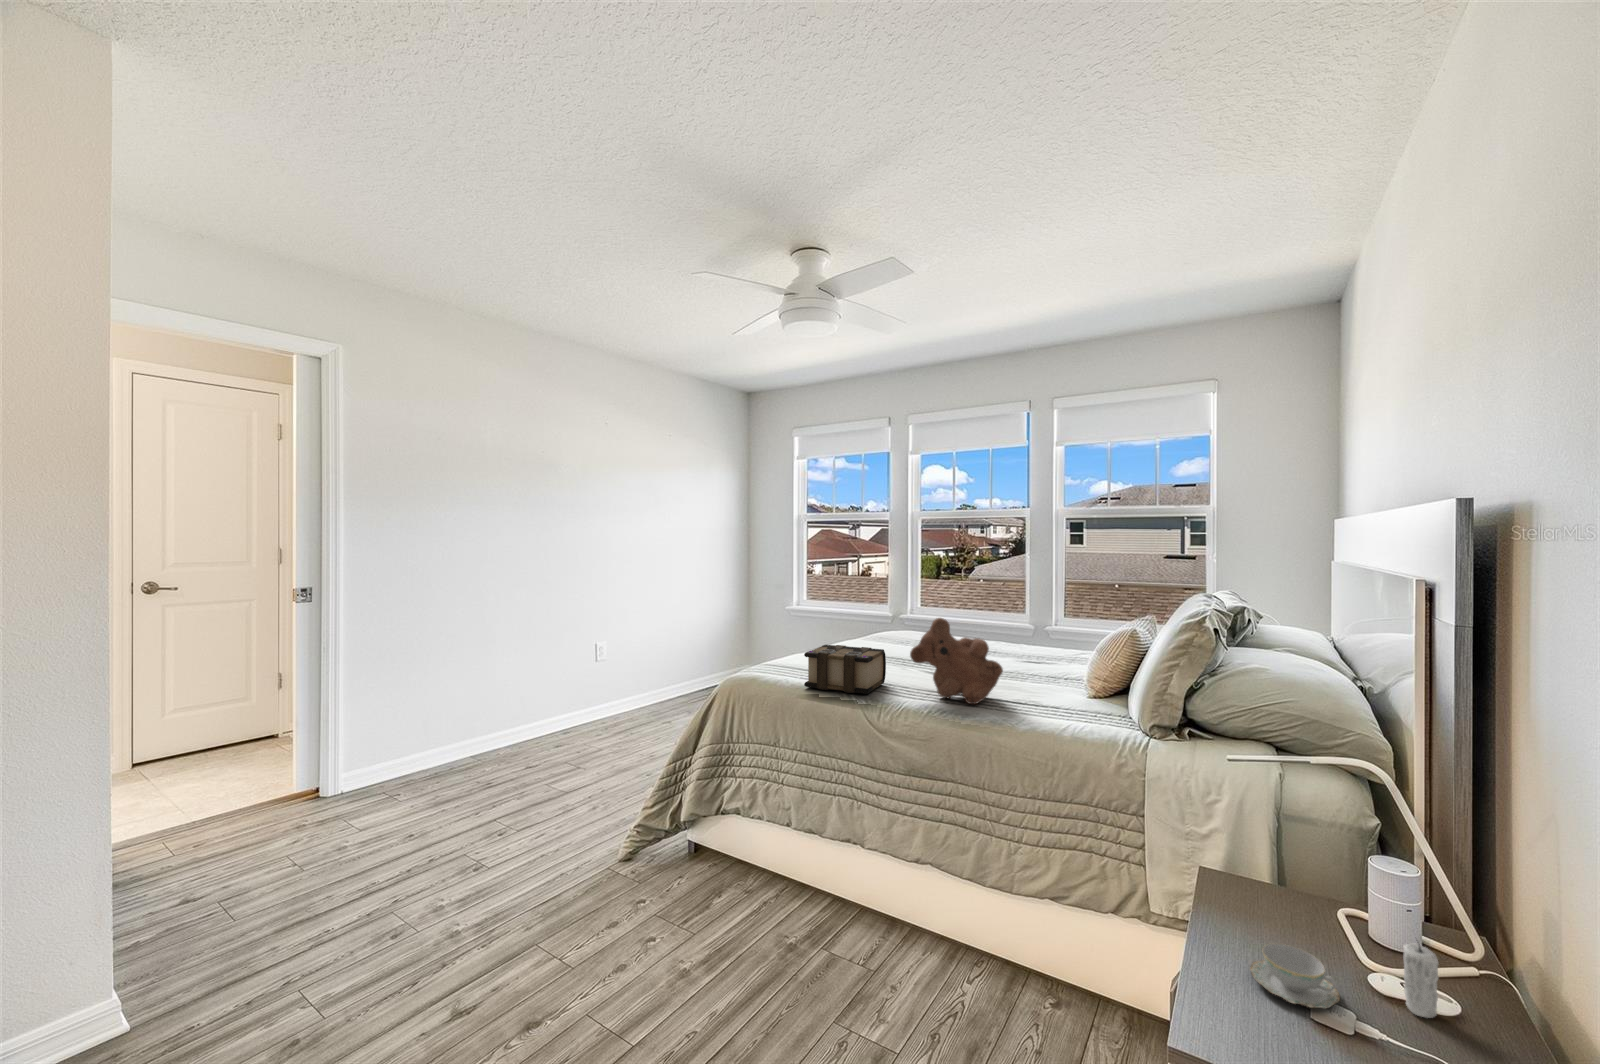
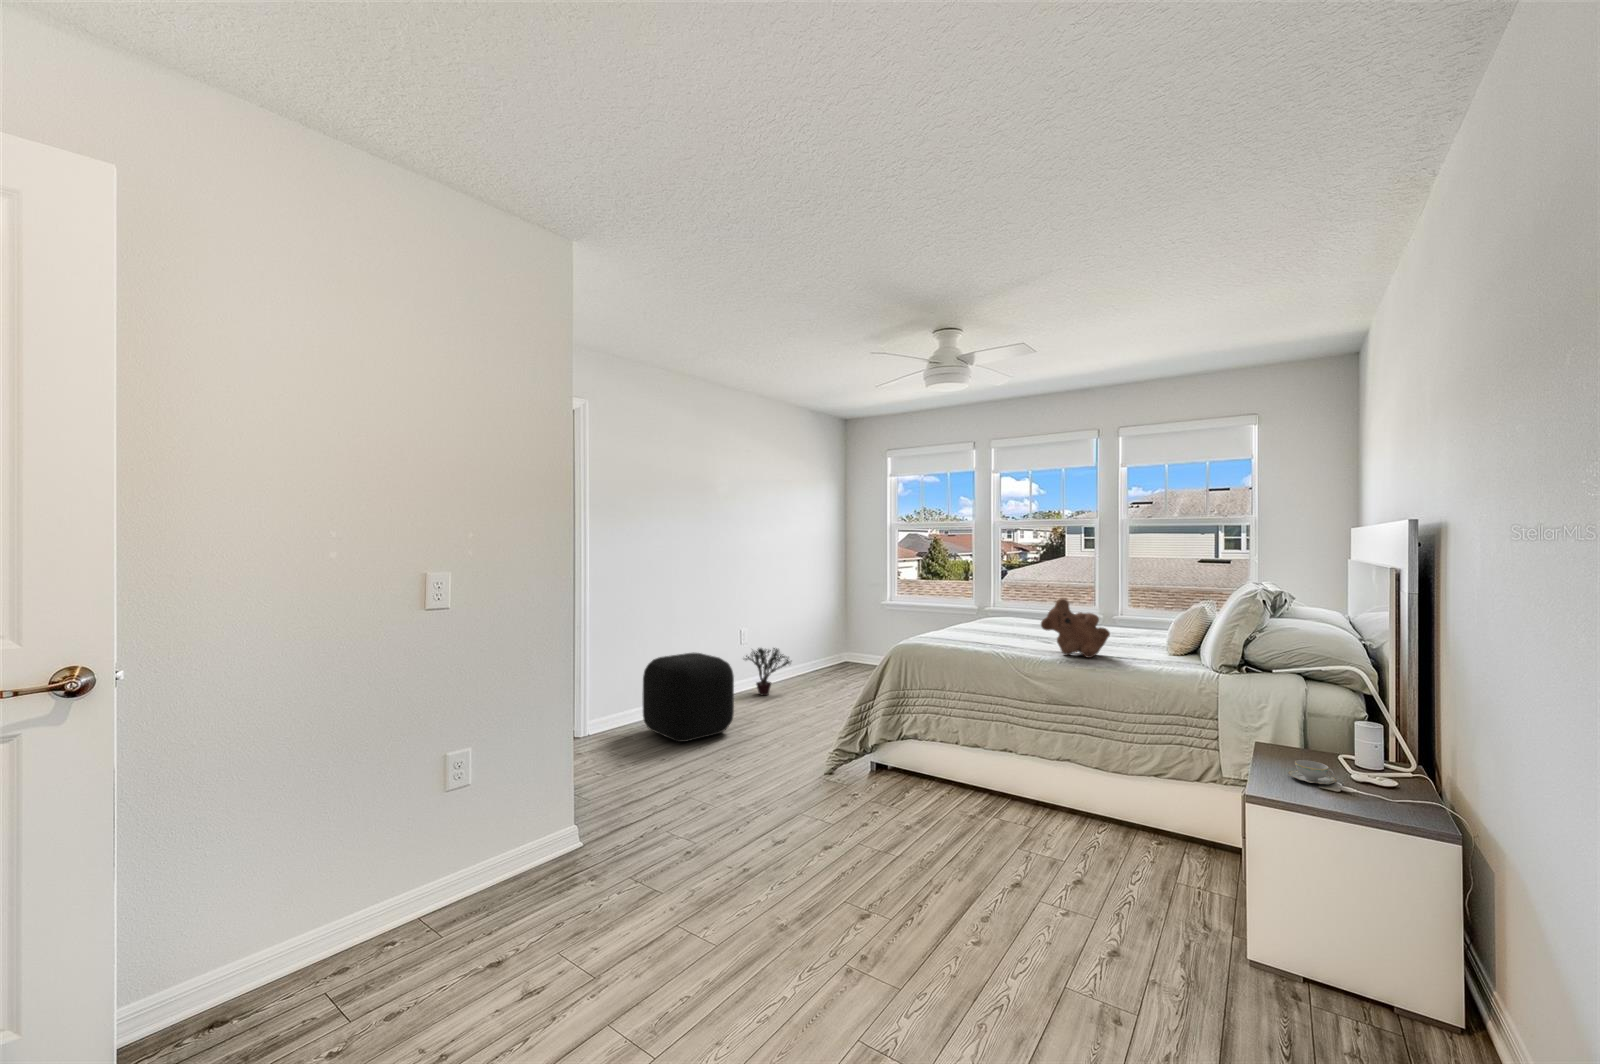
book: present [804,645,886,694] -> none [961,620,1017,652]
potted plant: none [594,663,657,726] -> present [745,648,790,695]
ottoman: none [415,680,542,804] -> present [643,653,734,742]
candle: present [1403,943,1439,1018] -> none [1370,747,1387,787]

